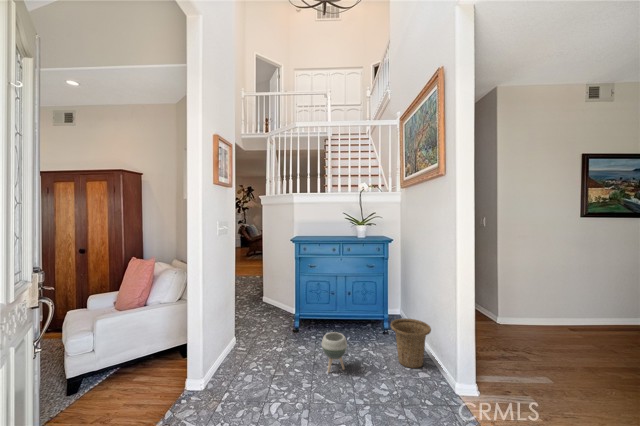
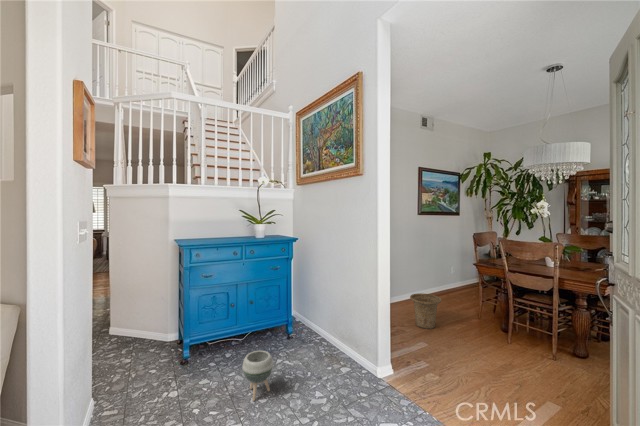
basket: present [391,318,431,368] -> present [410,293,441,329]

